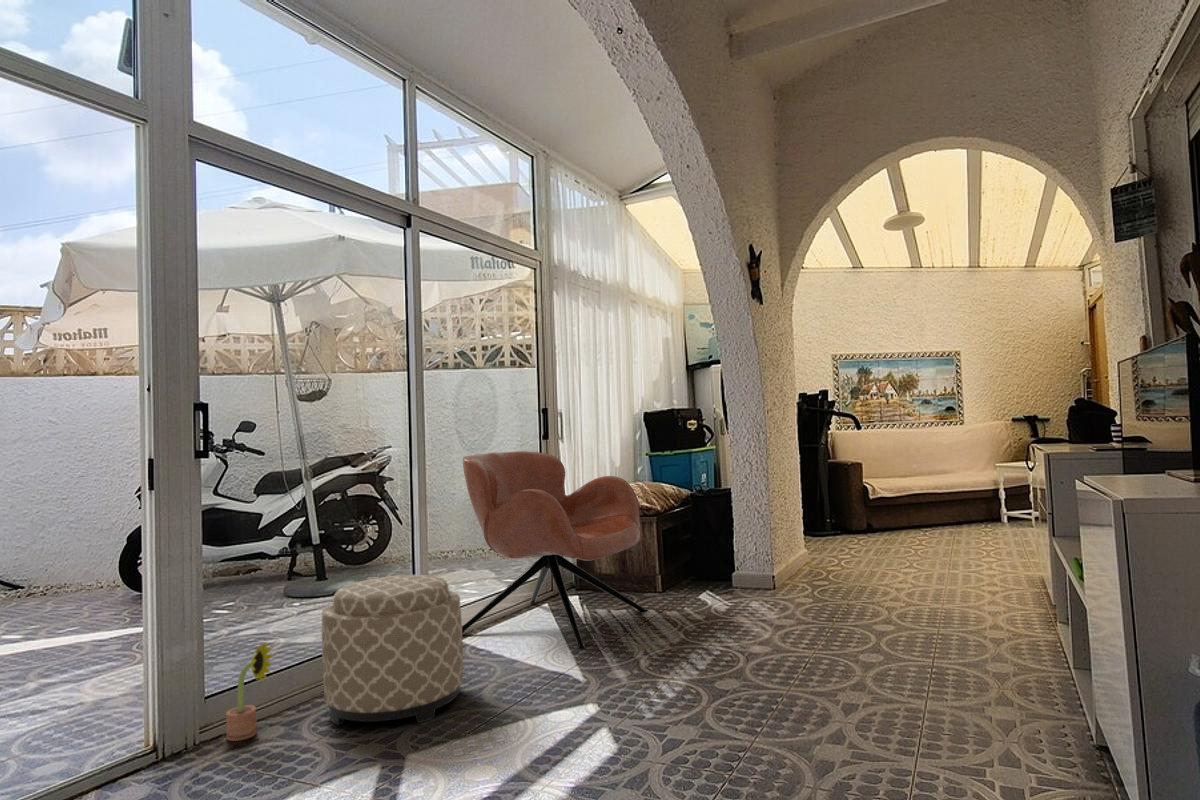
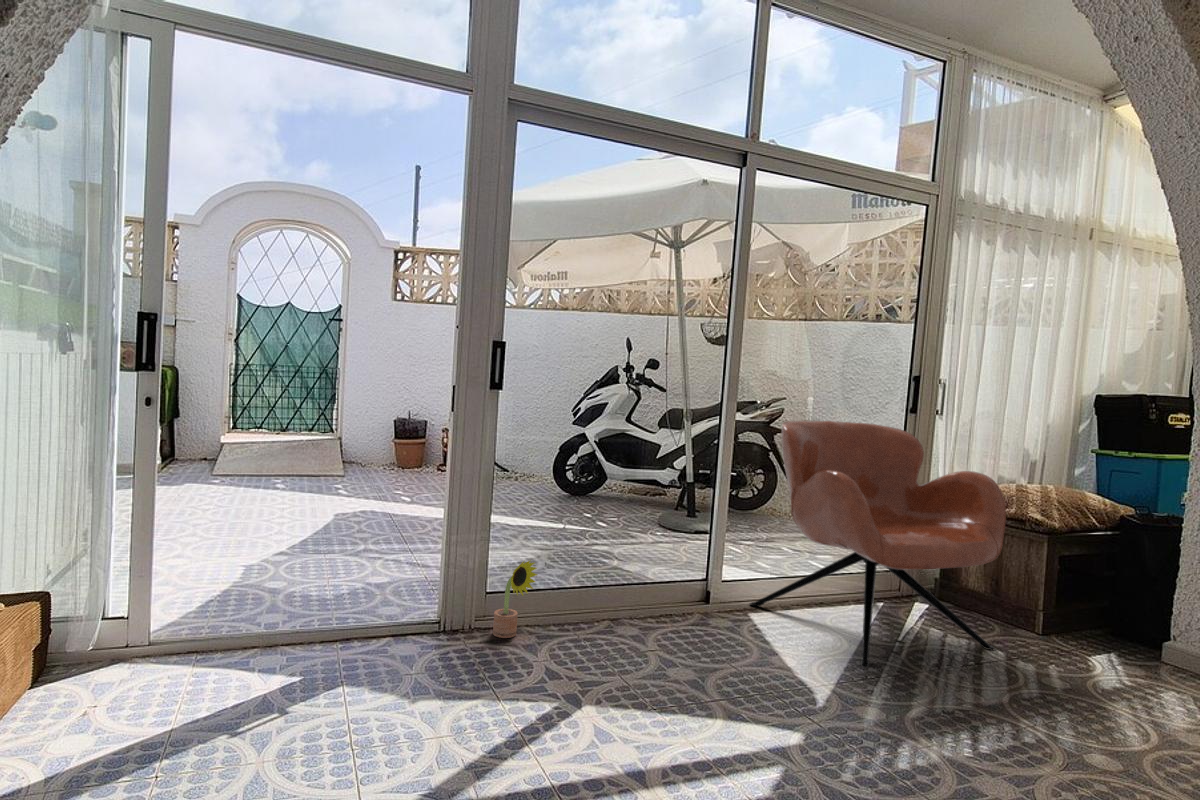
ottoman: present [322,575,463,725] -> none [569,528,705,681]

